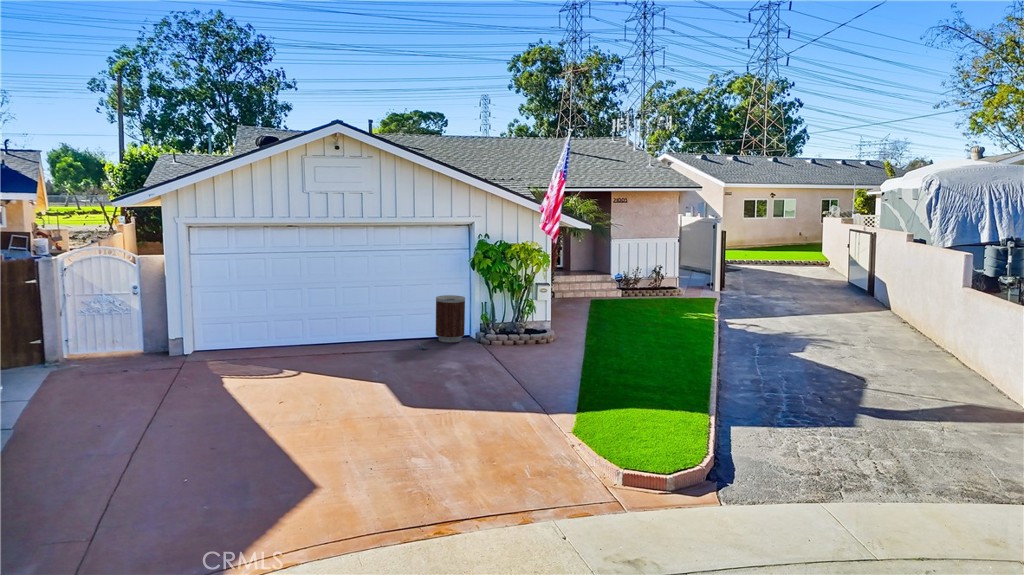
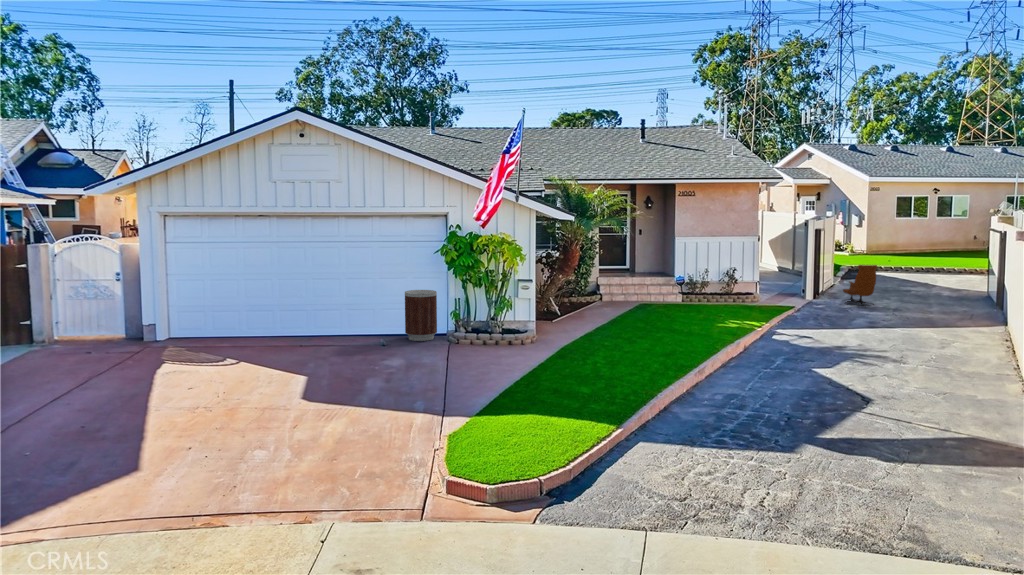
lounge chair: none [723,263,756,296] -> present [843,265,877,304]

